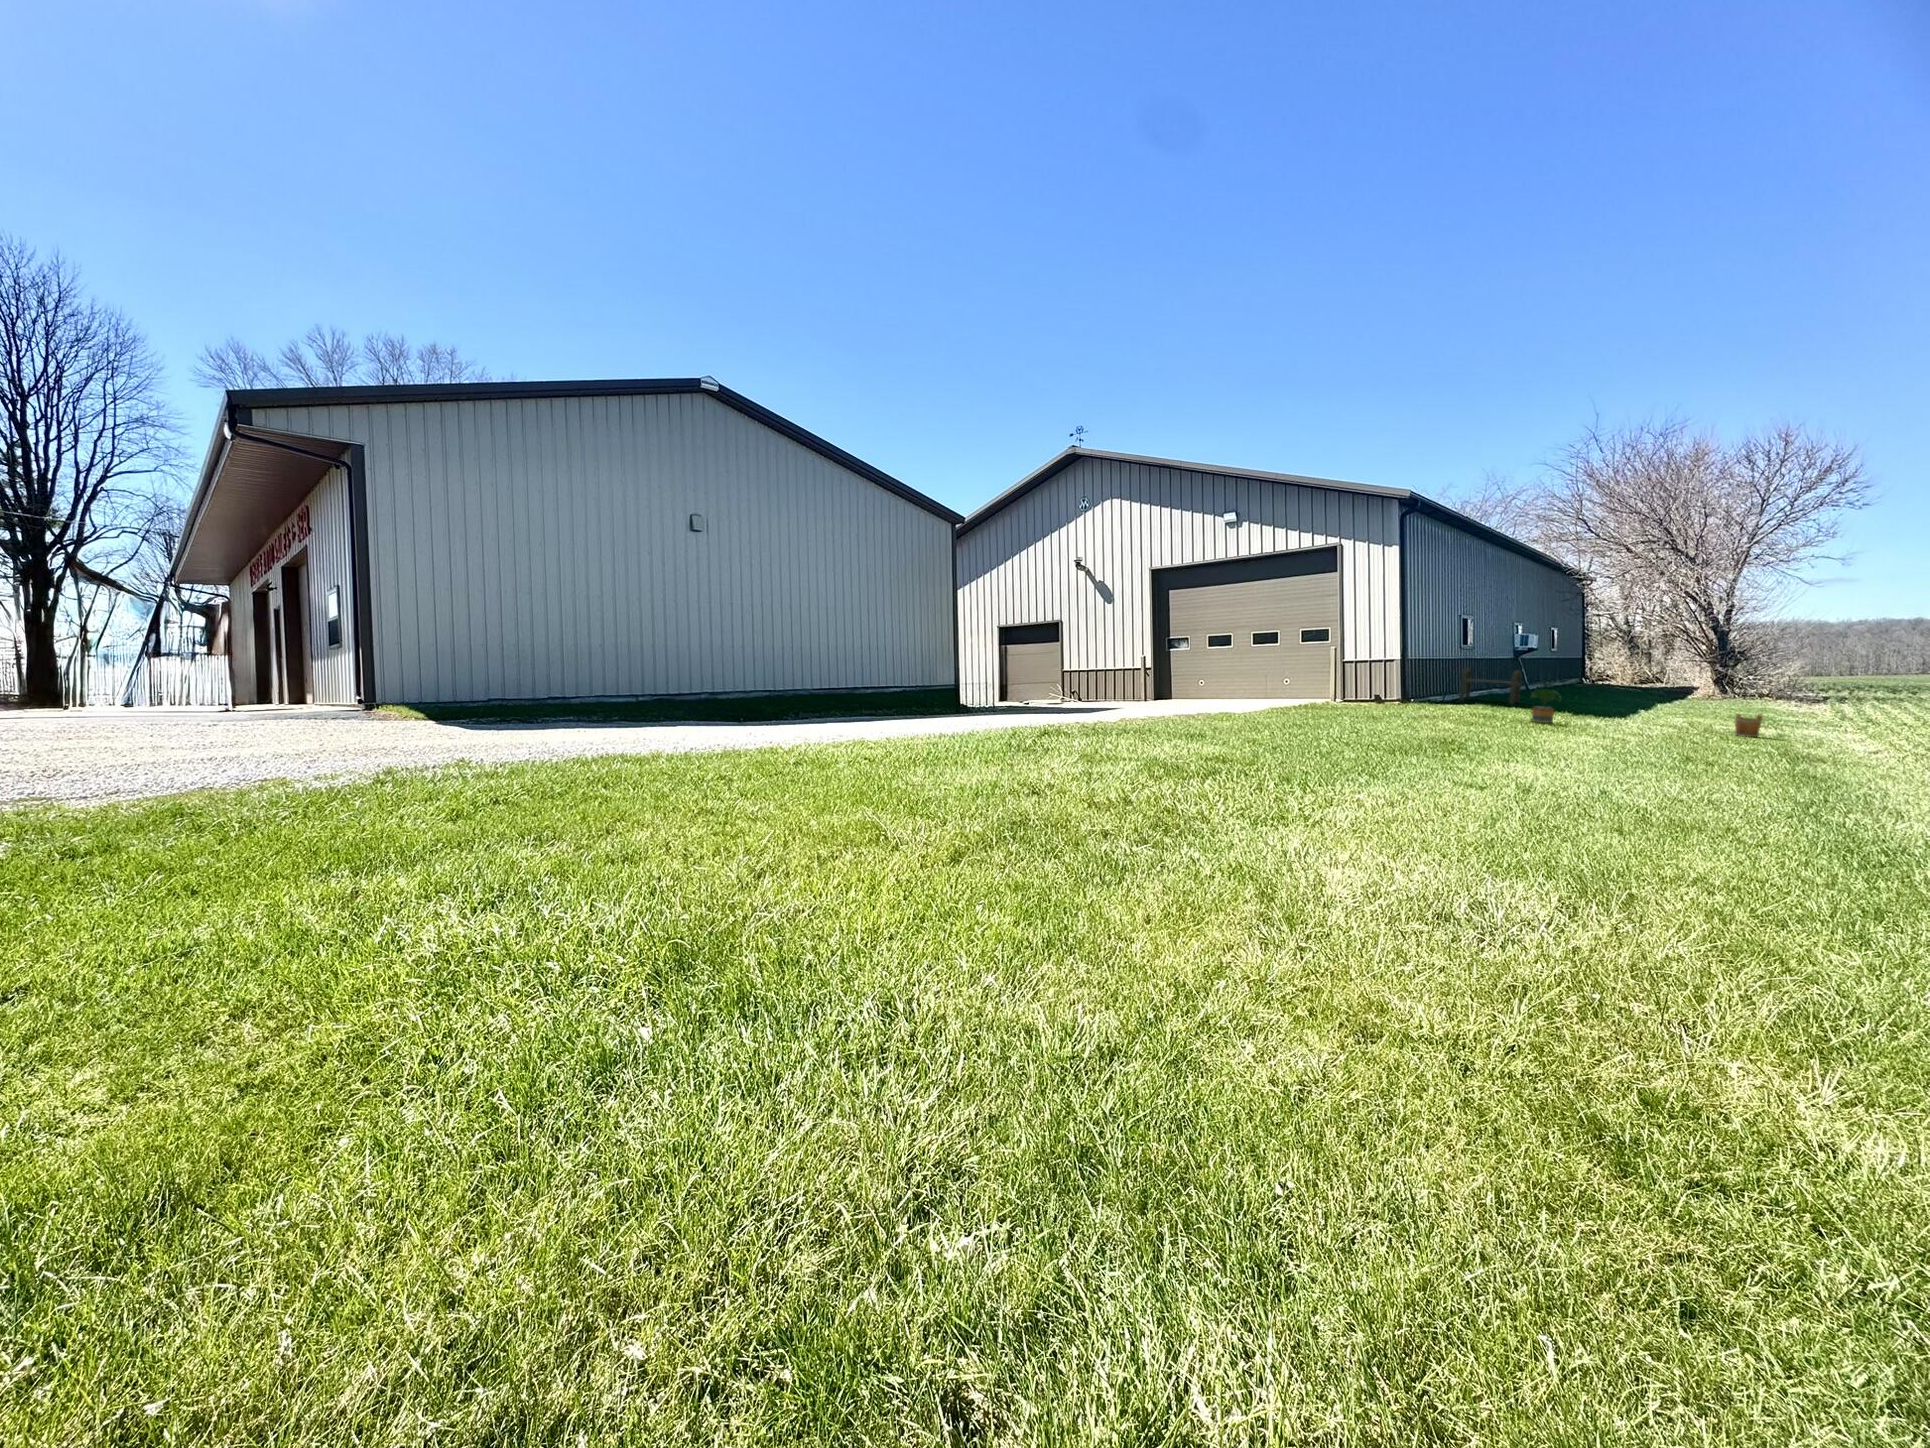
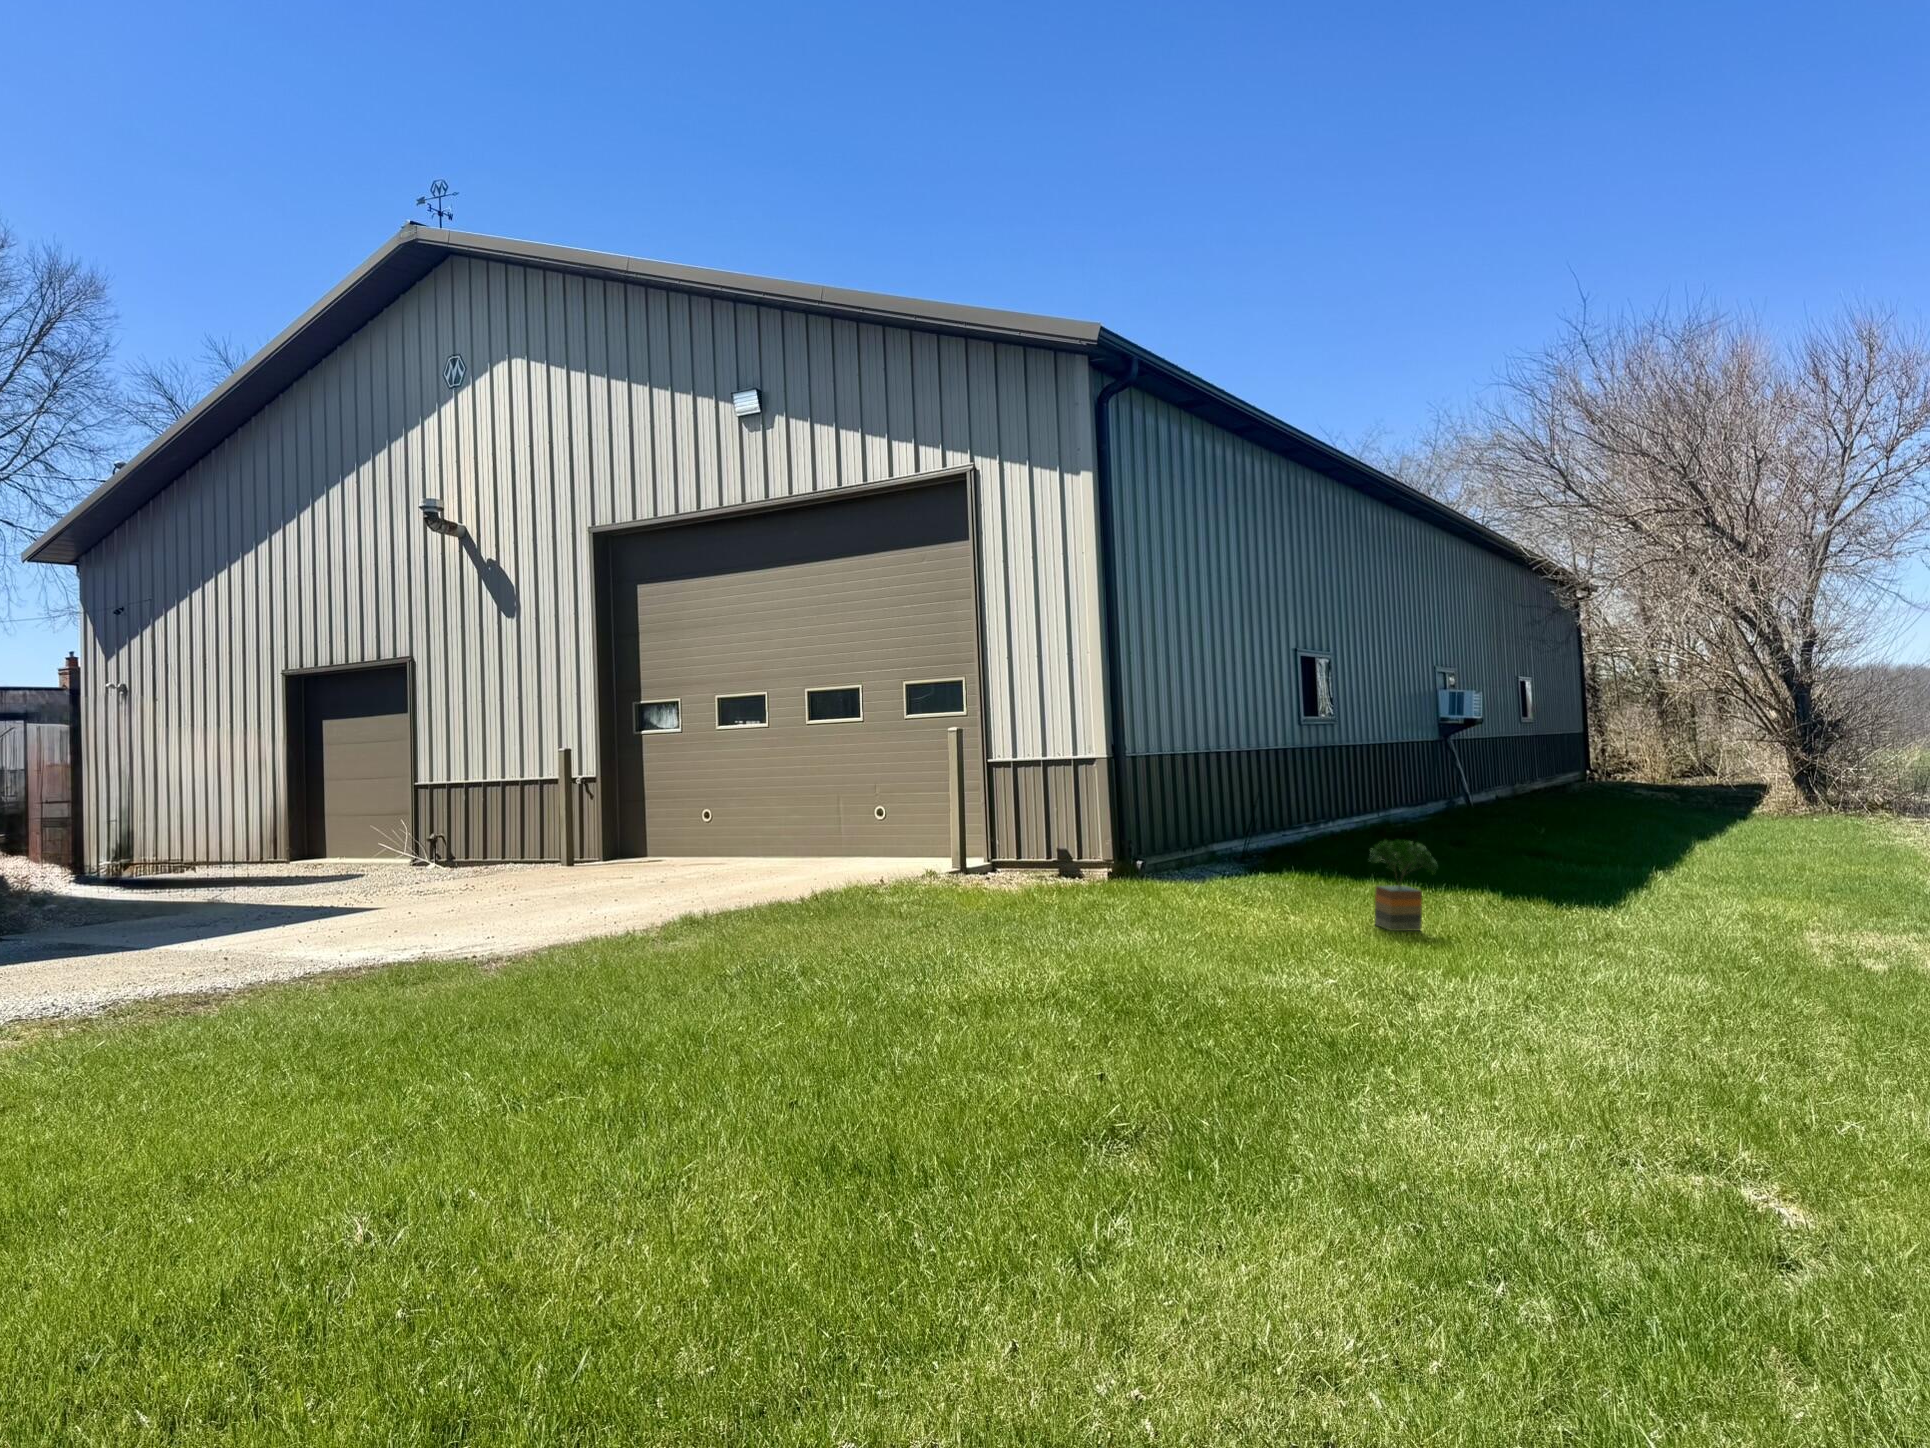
bench: present [1459,668,1522,705] -> none [1296,767,1418,852]
bucket: present [1735,714,1762,737] -> none [1824,901,1889,963]

